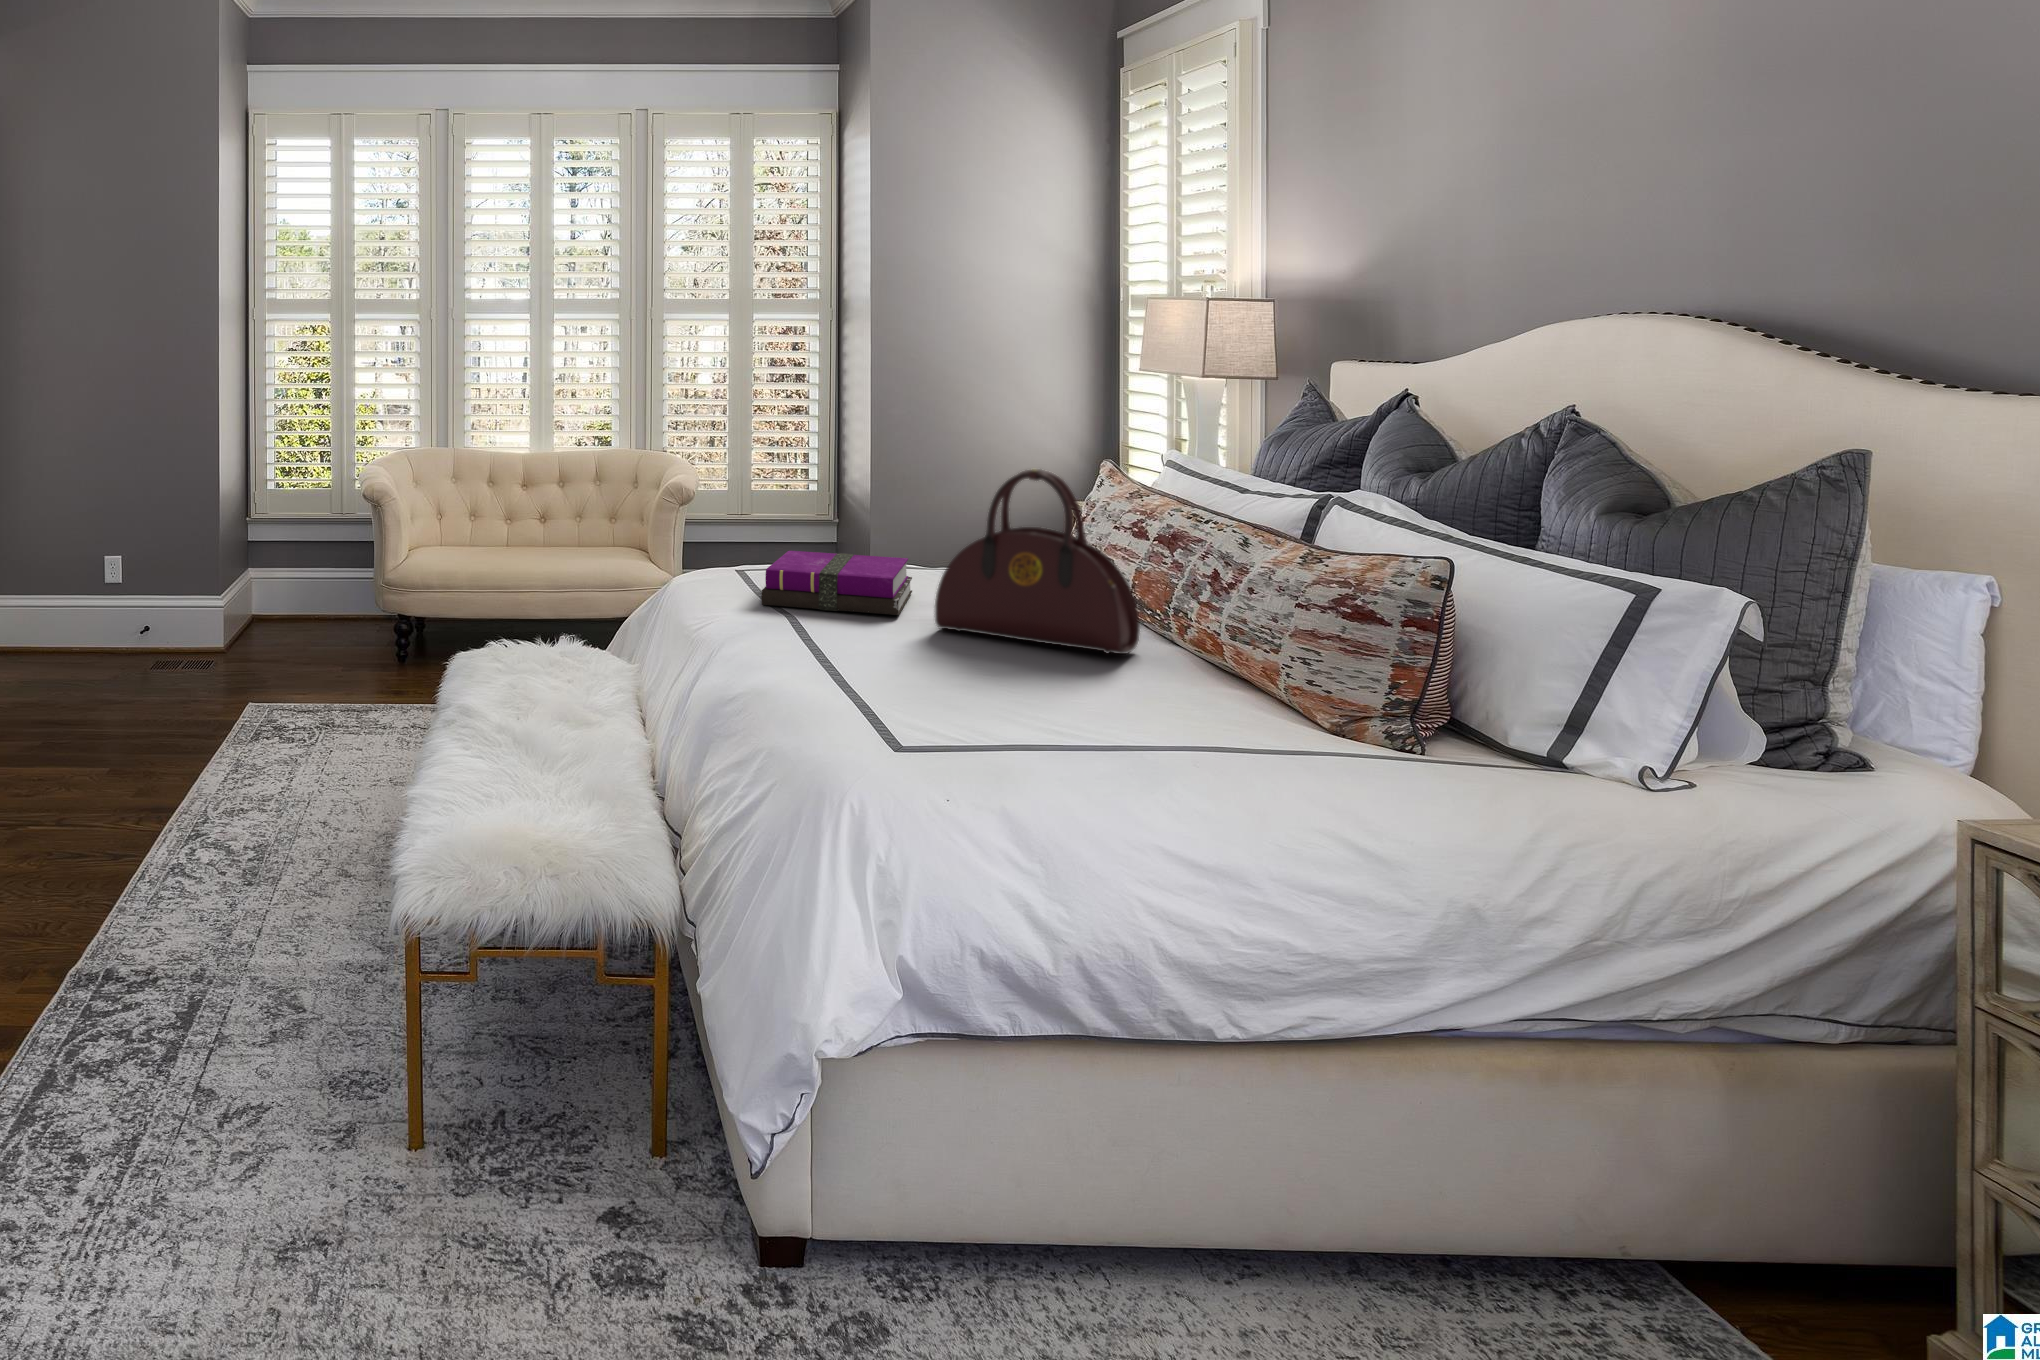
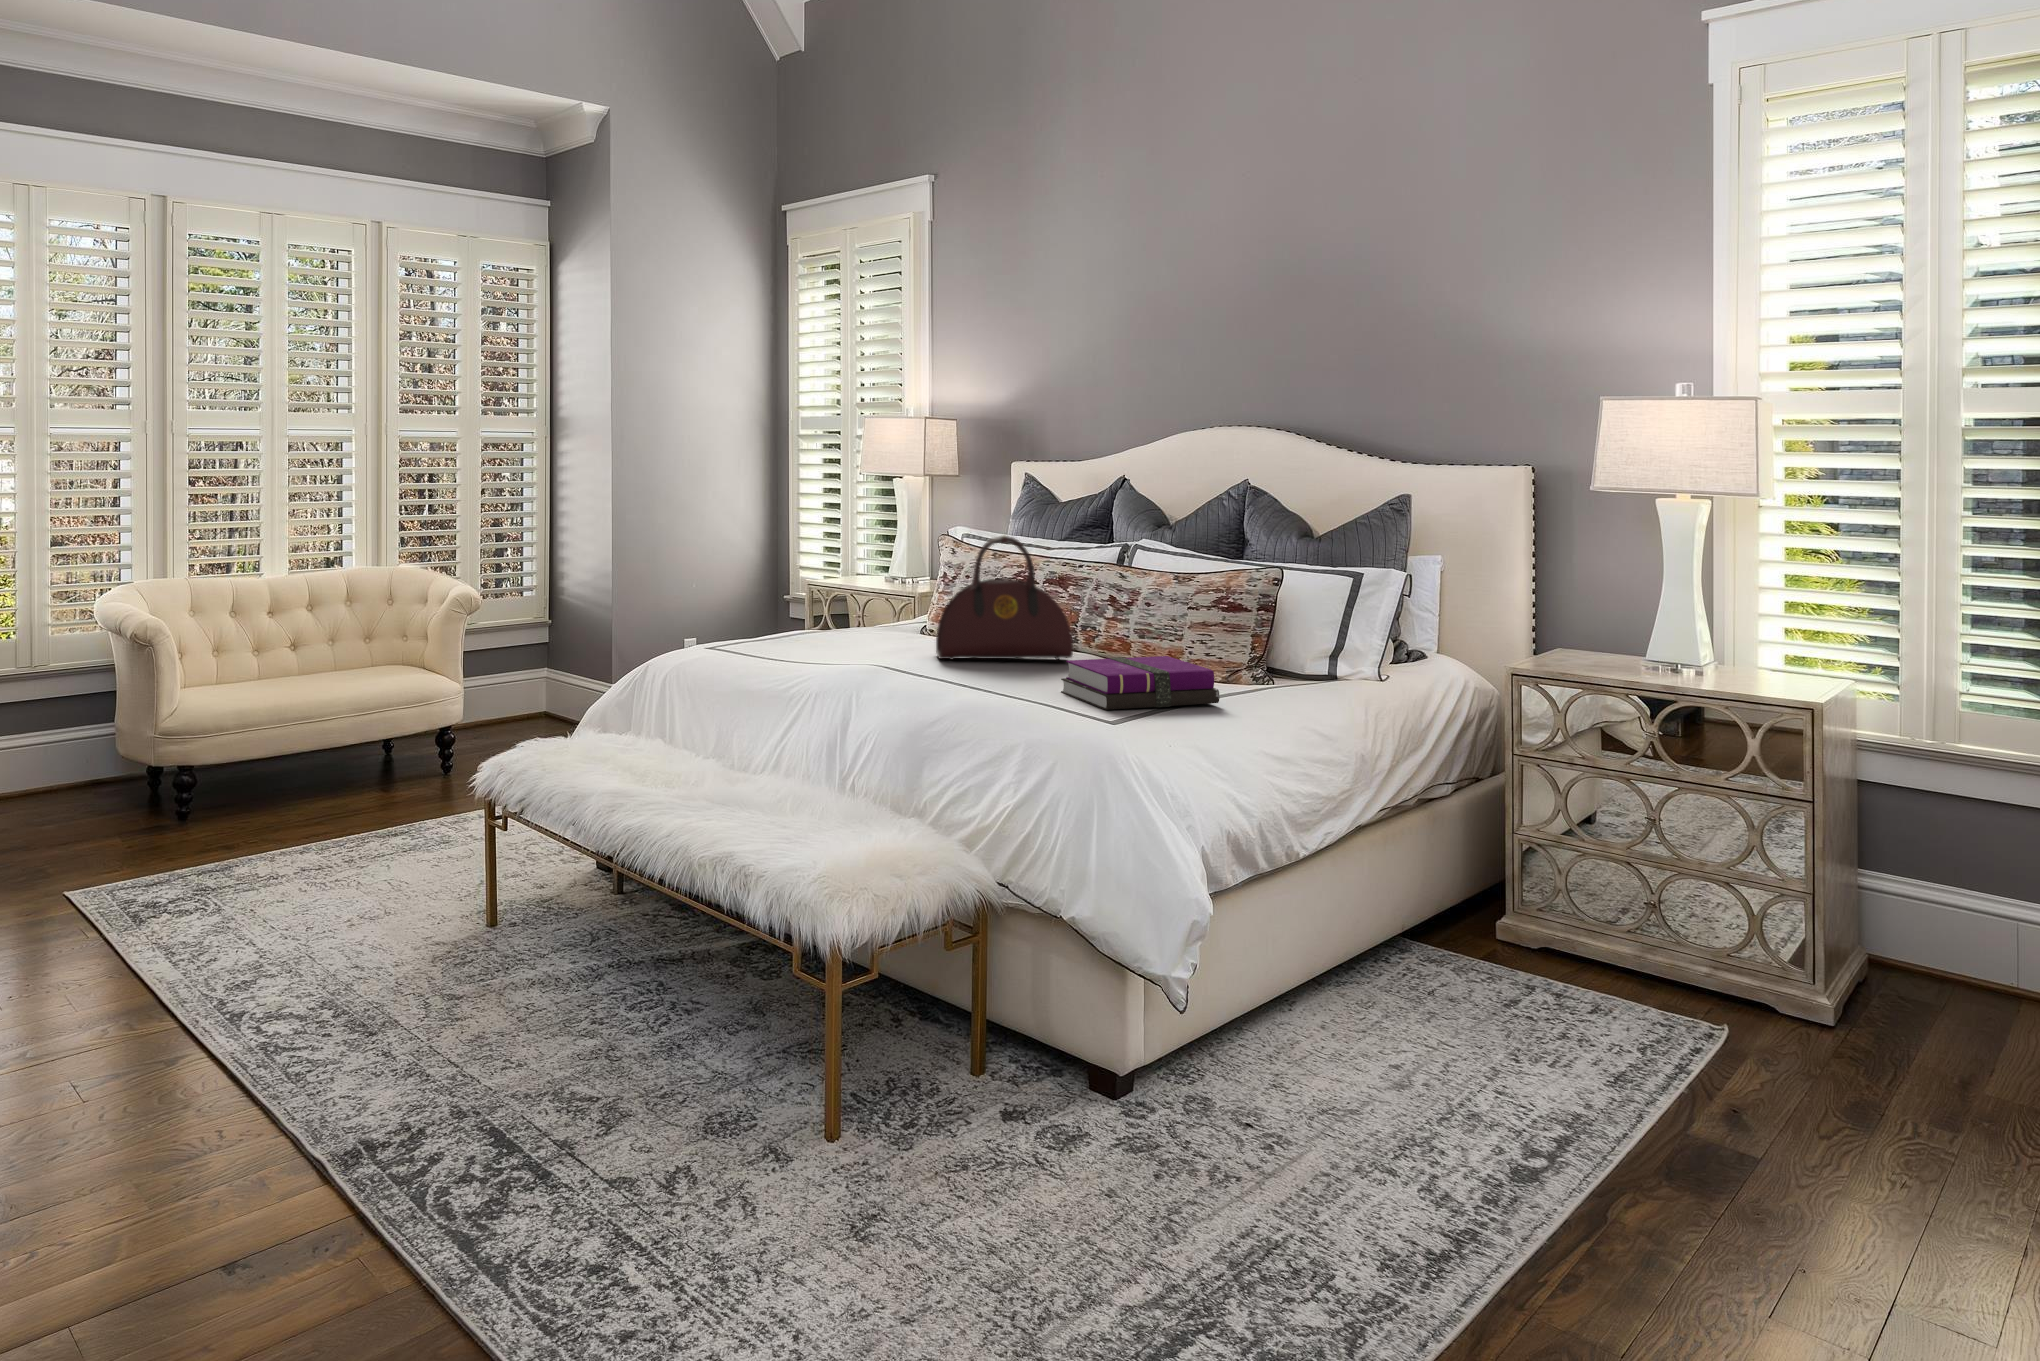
notebook: present [761,551,912,615] -> present [1061,656,1220,710]

